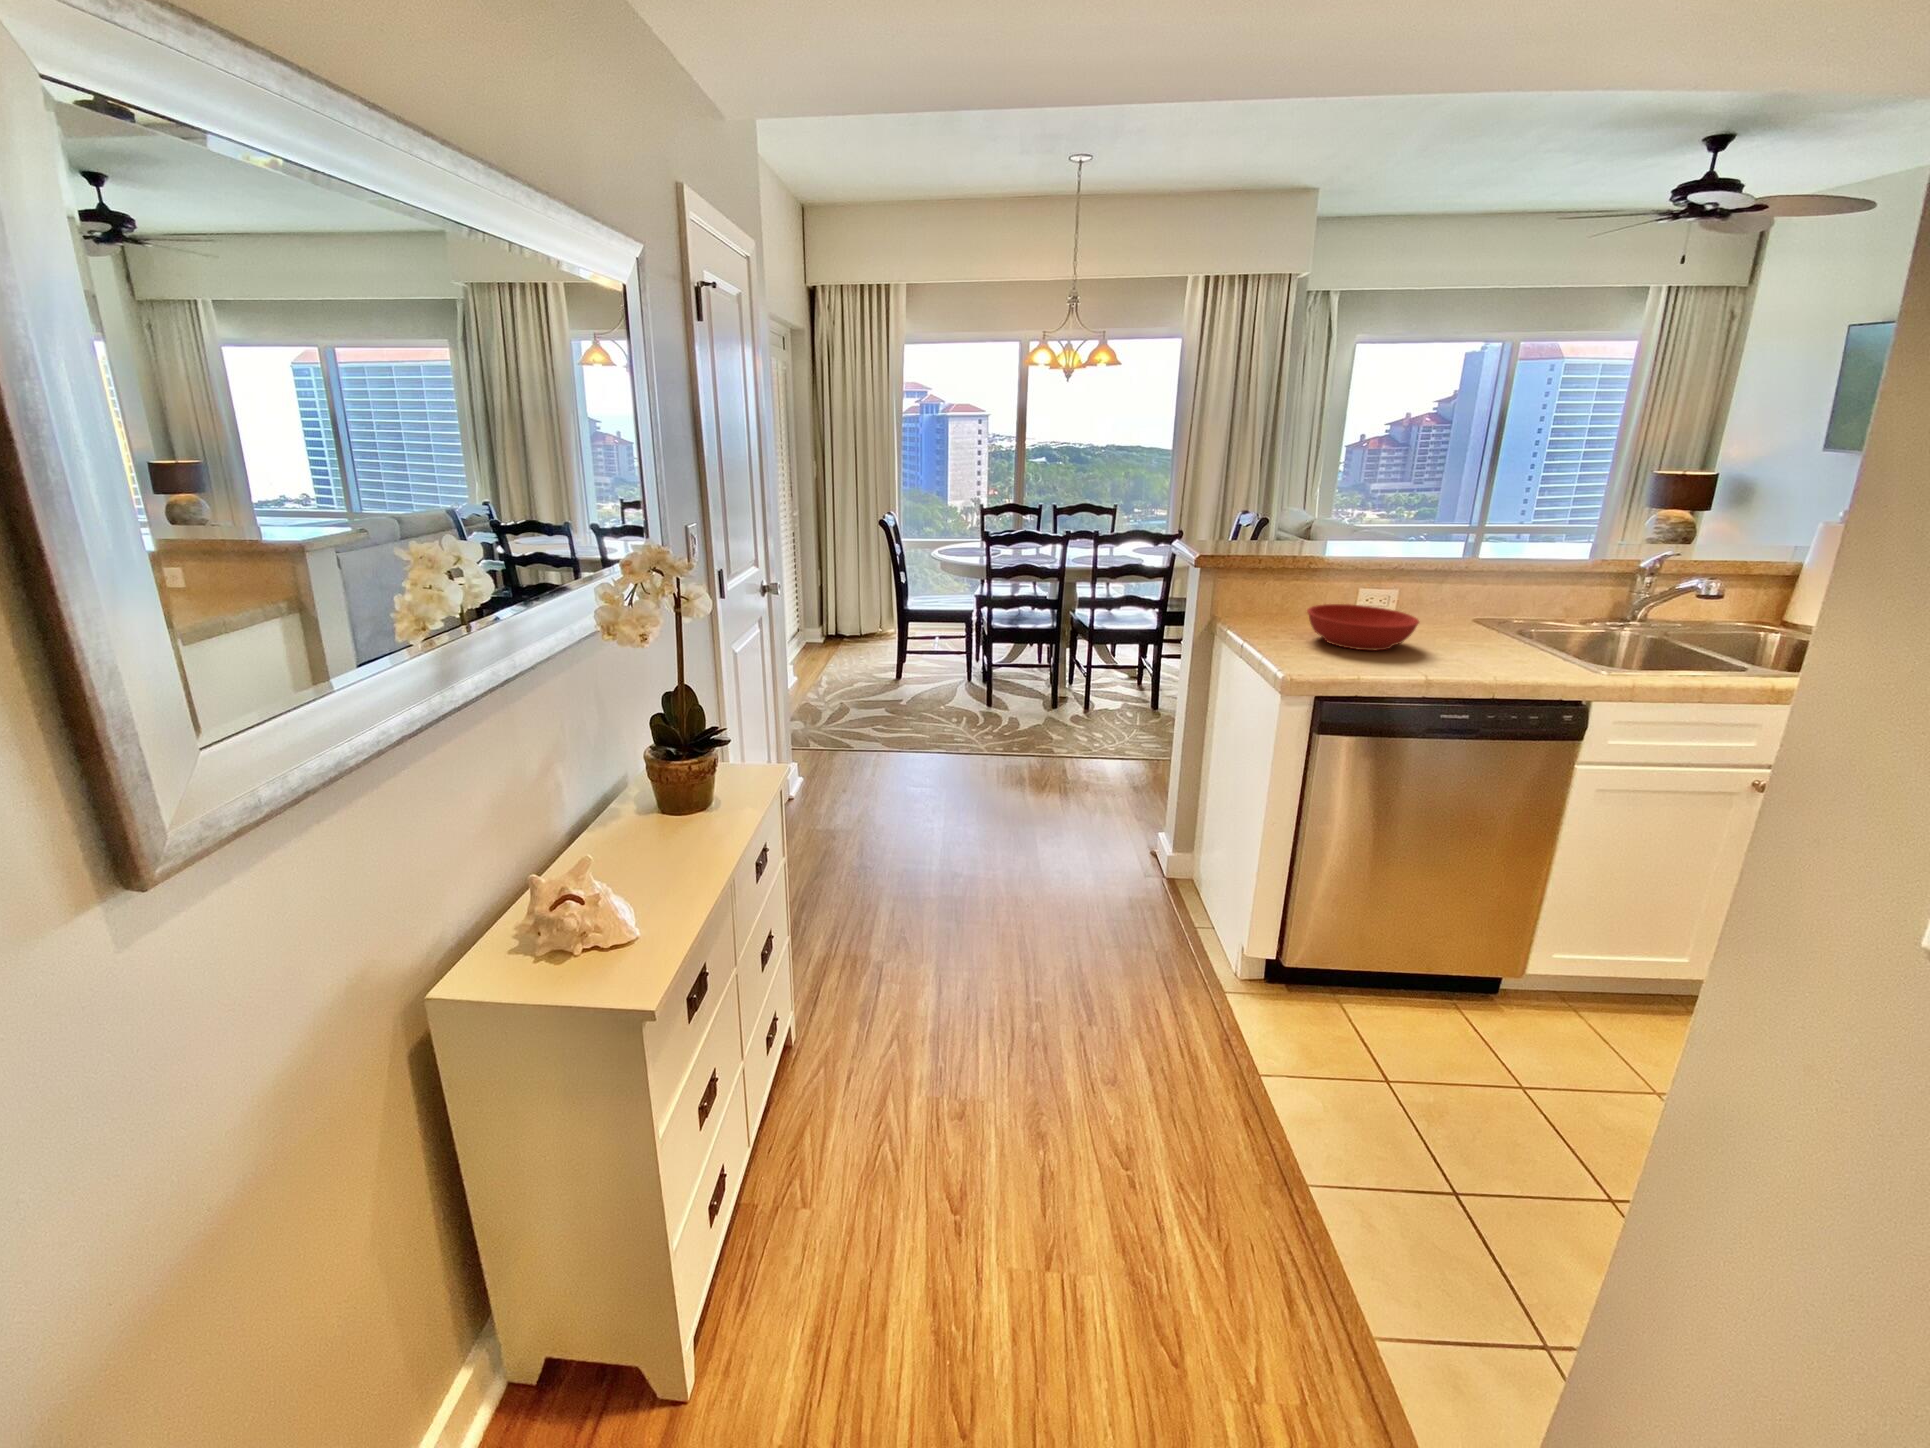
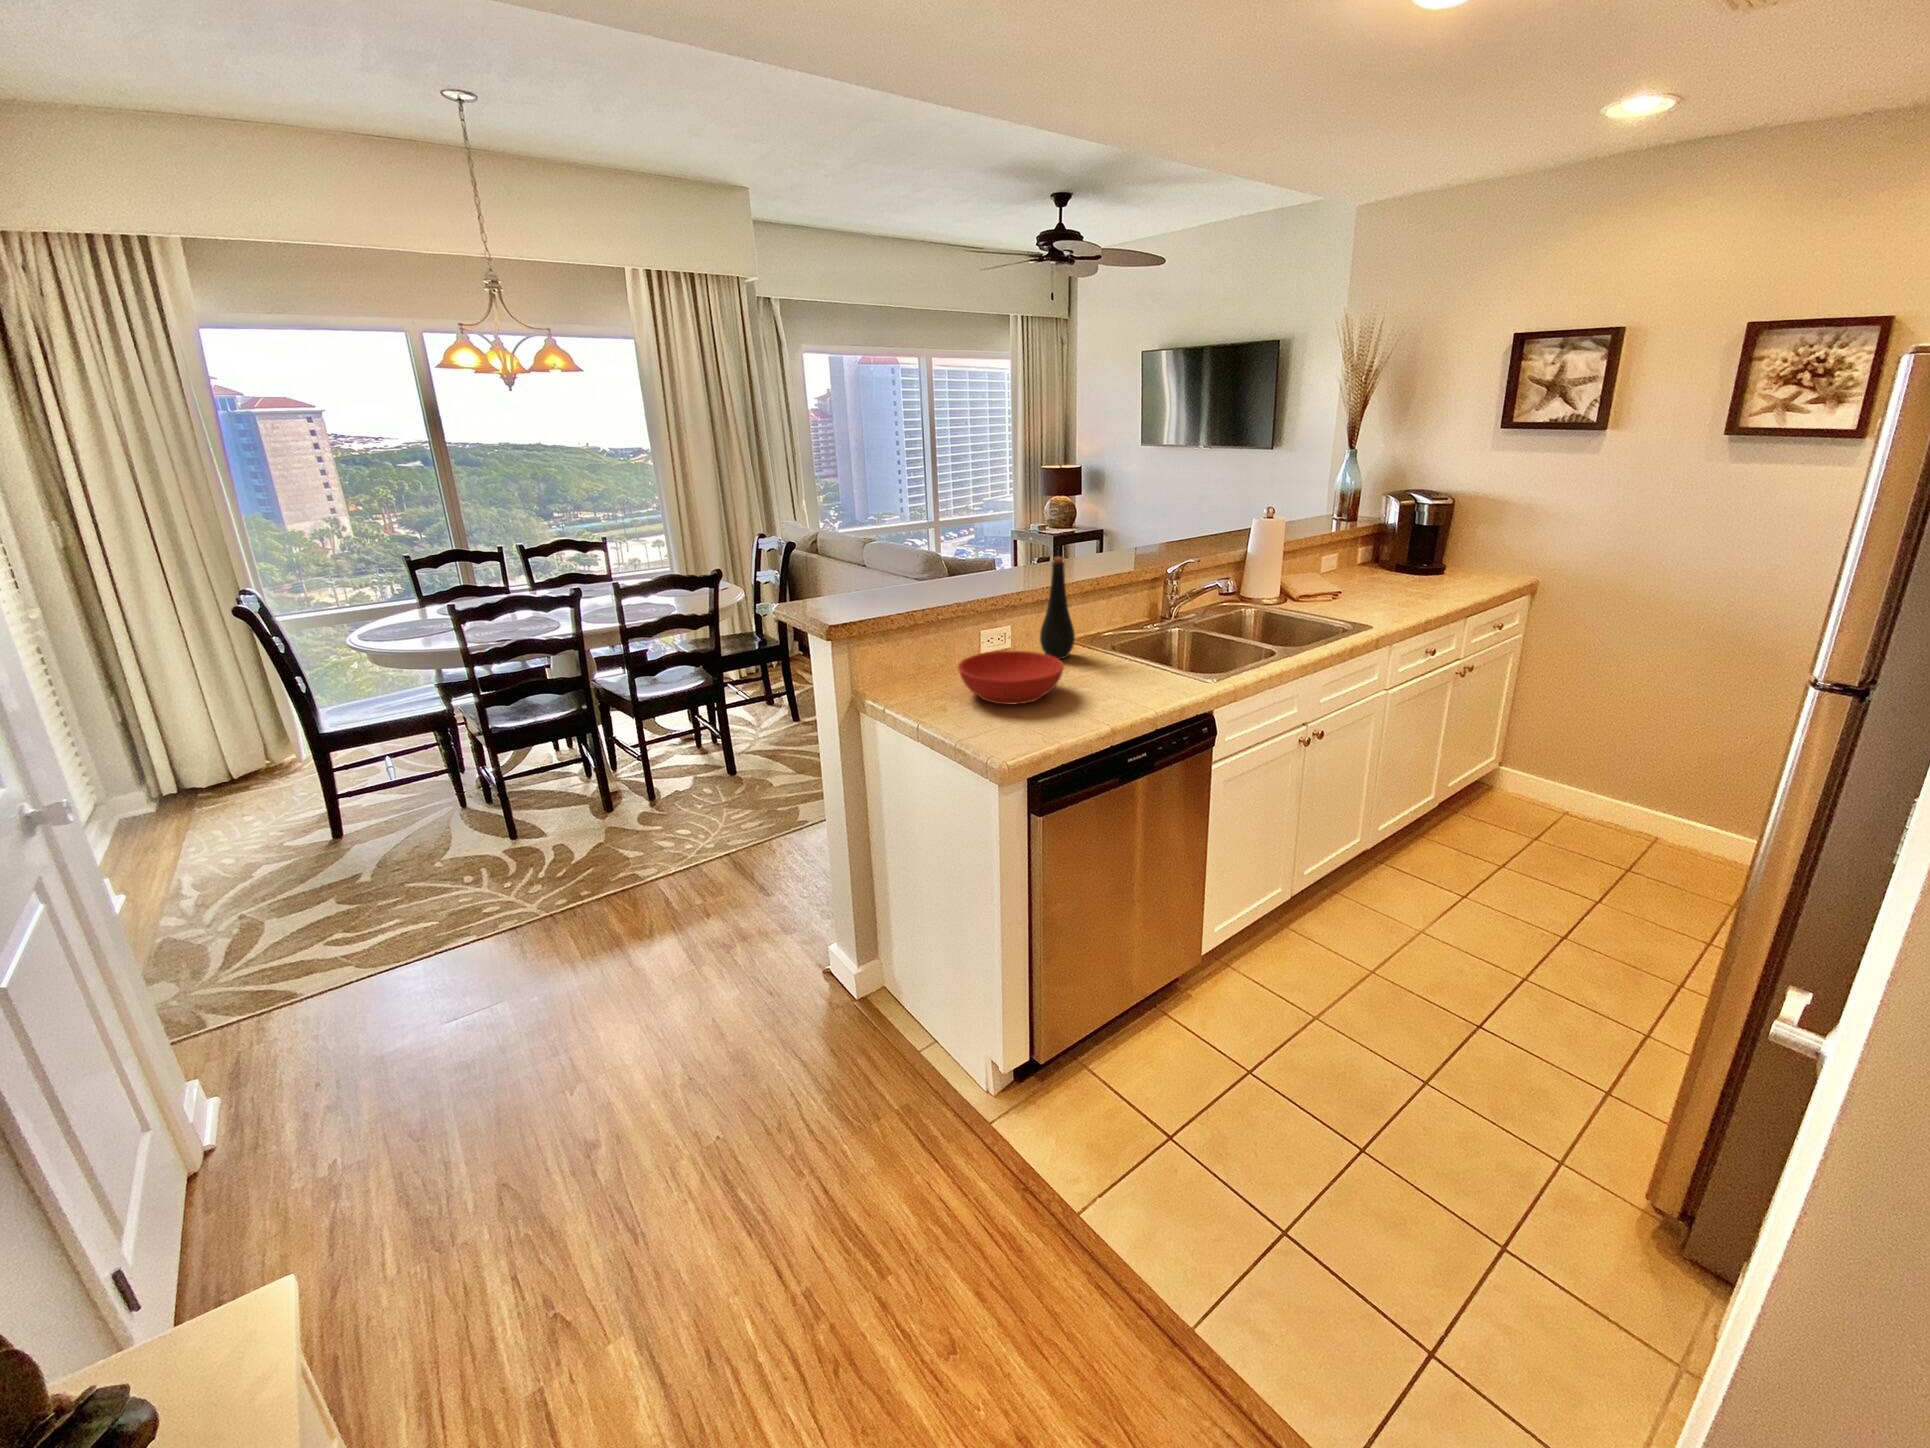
bottle: none [1426,527,1471,631] -> present [1040,557,1075,659]

